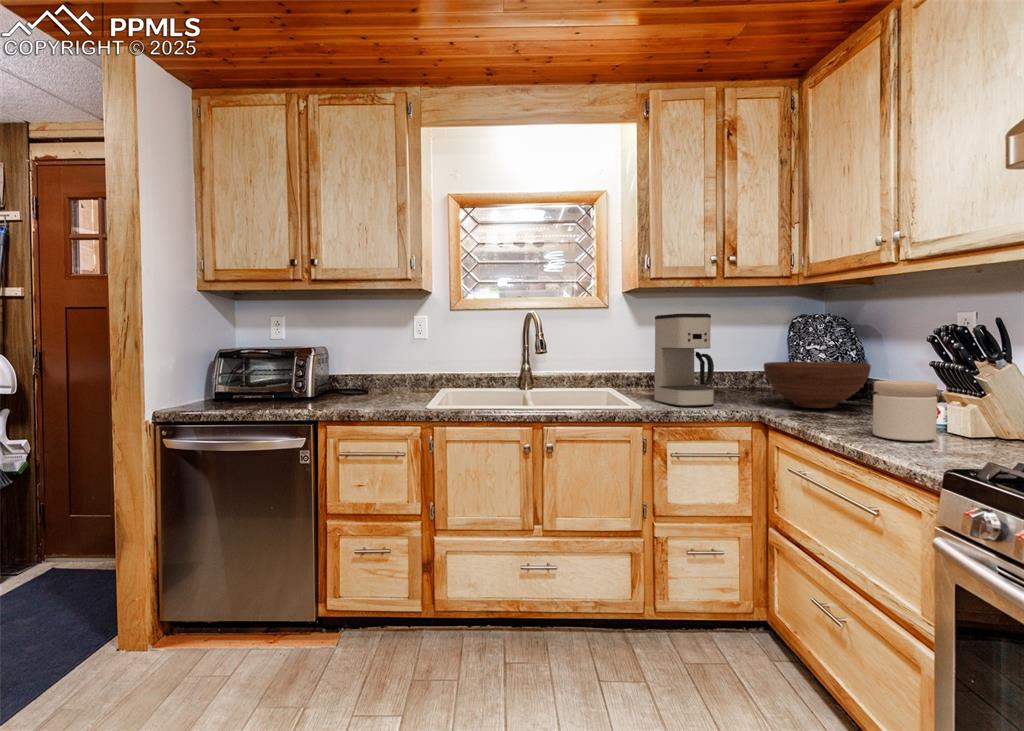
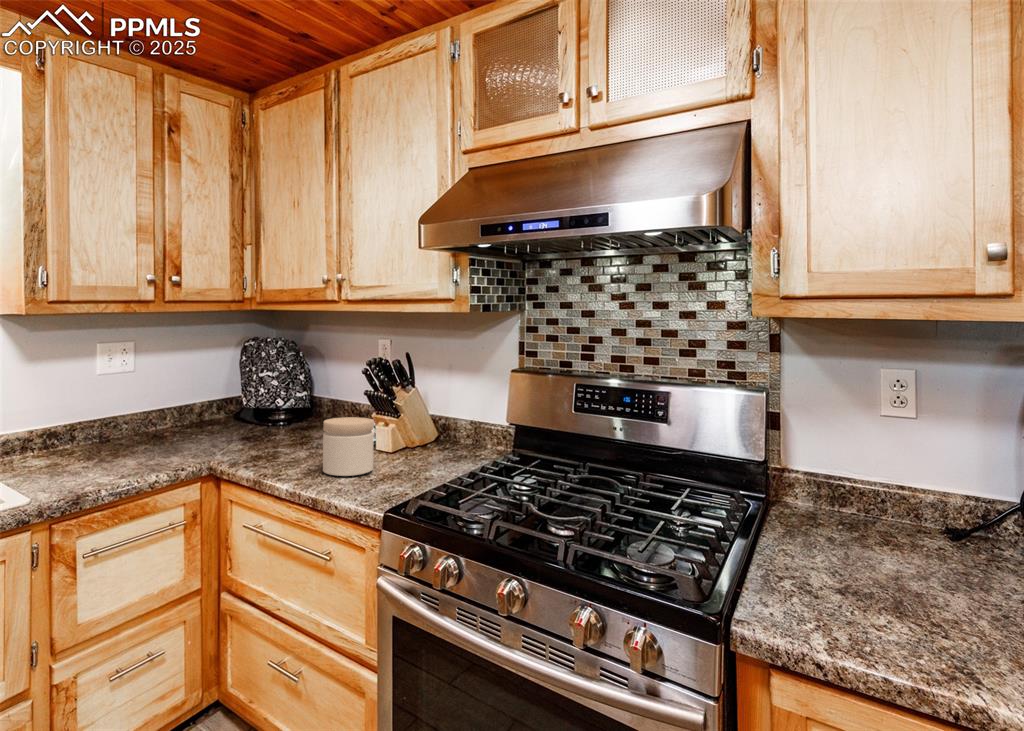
coffee maker: present [654,314,714,407] -> none [65,338,153,457]
fruit bowl: present [764,362,871,408] -> none [214,390,319,441]

